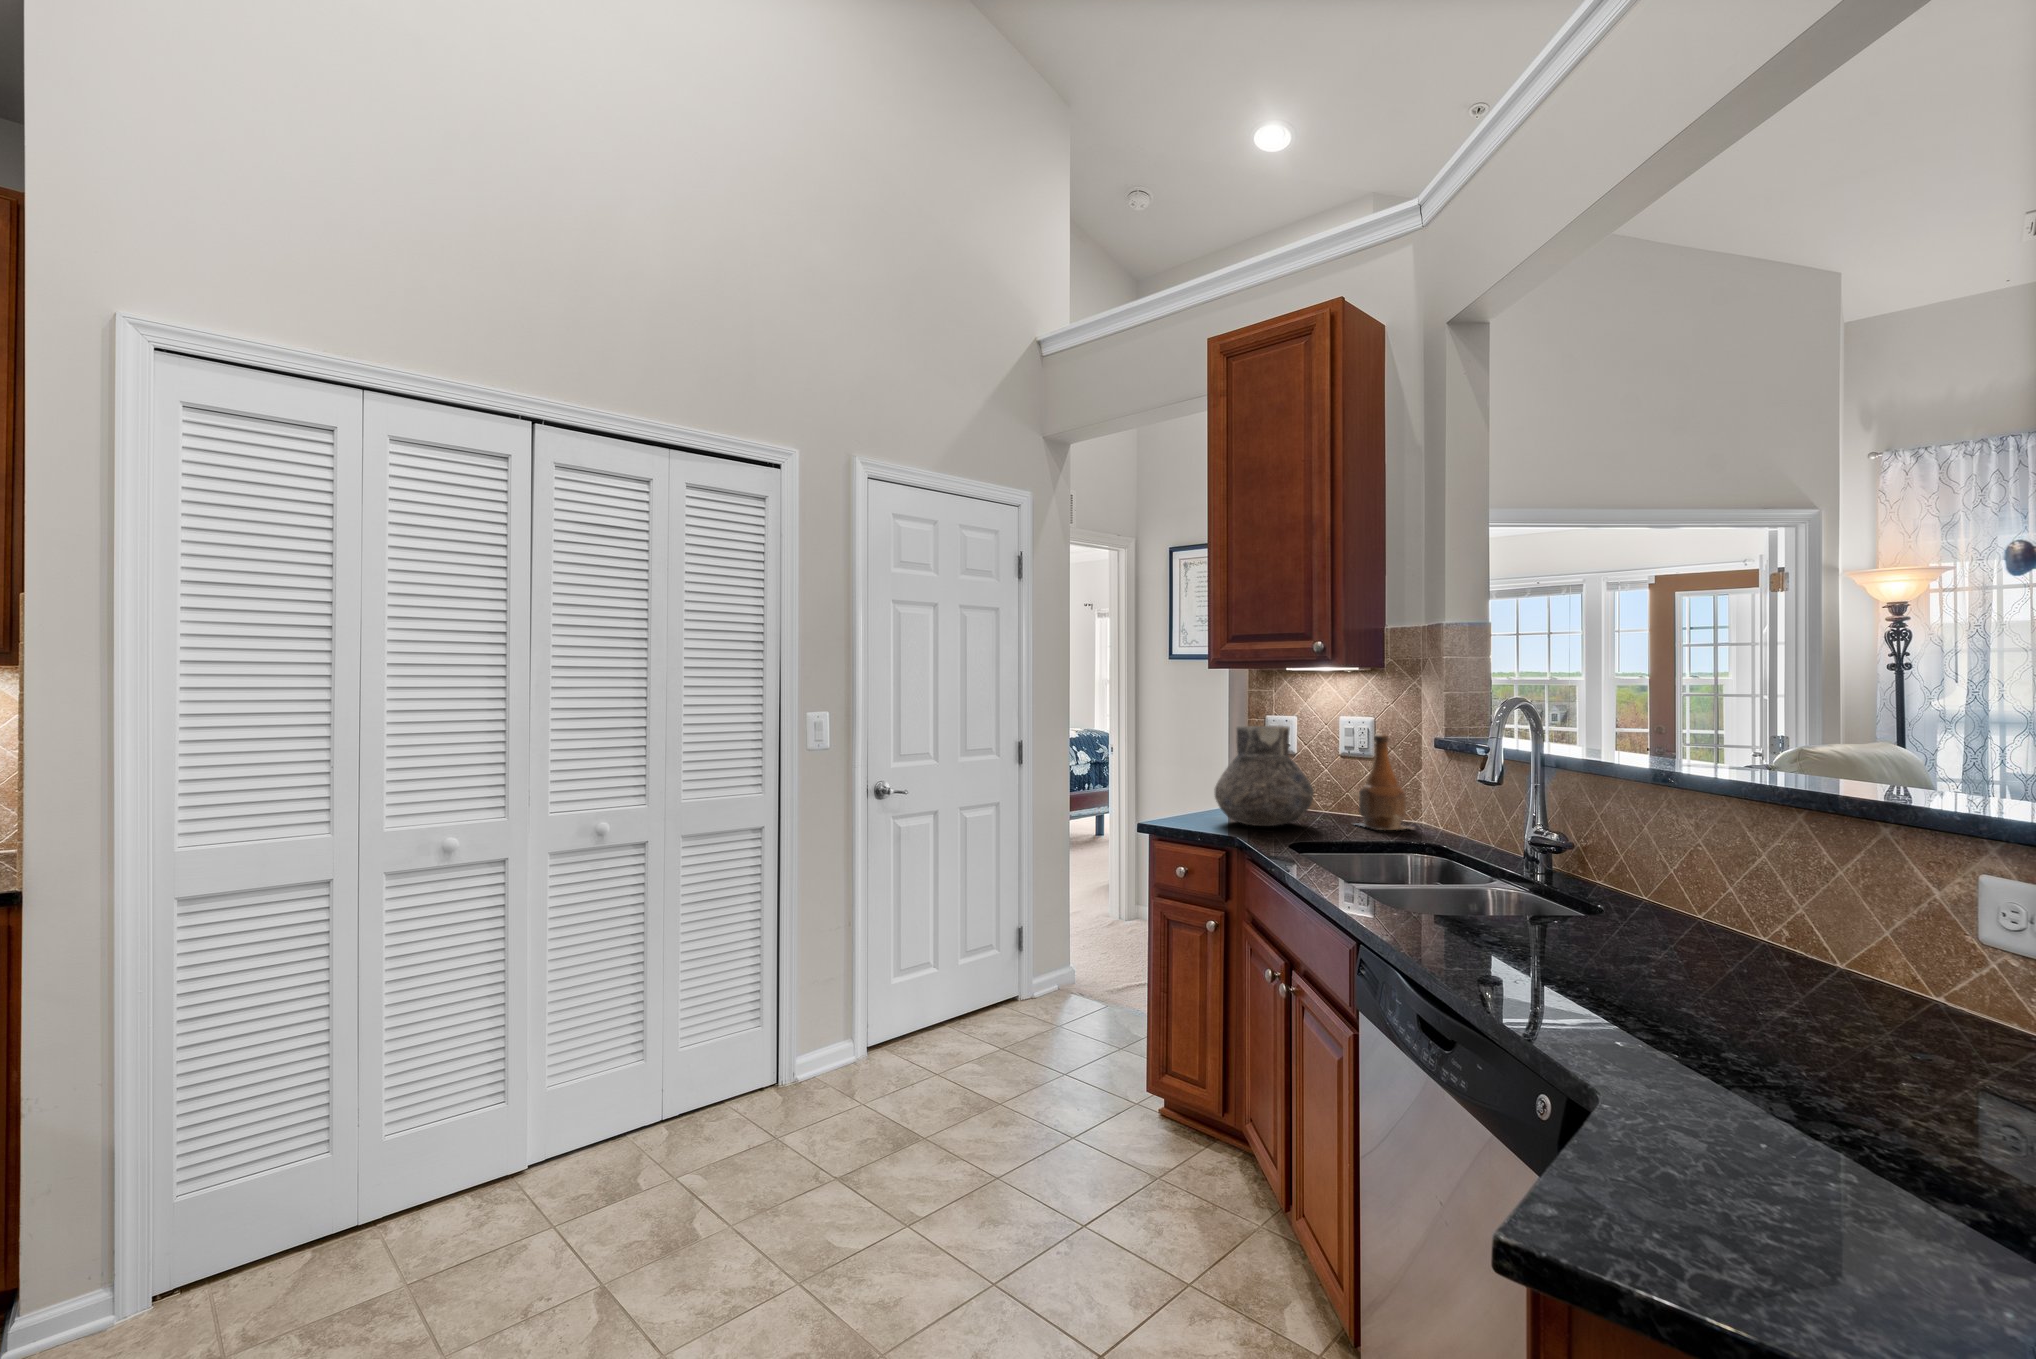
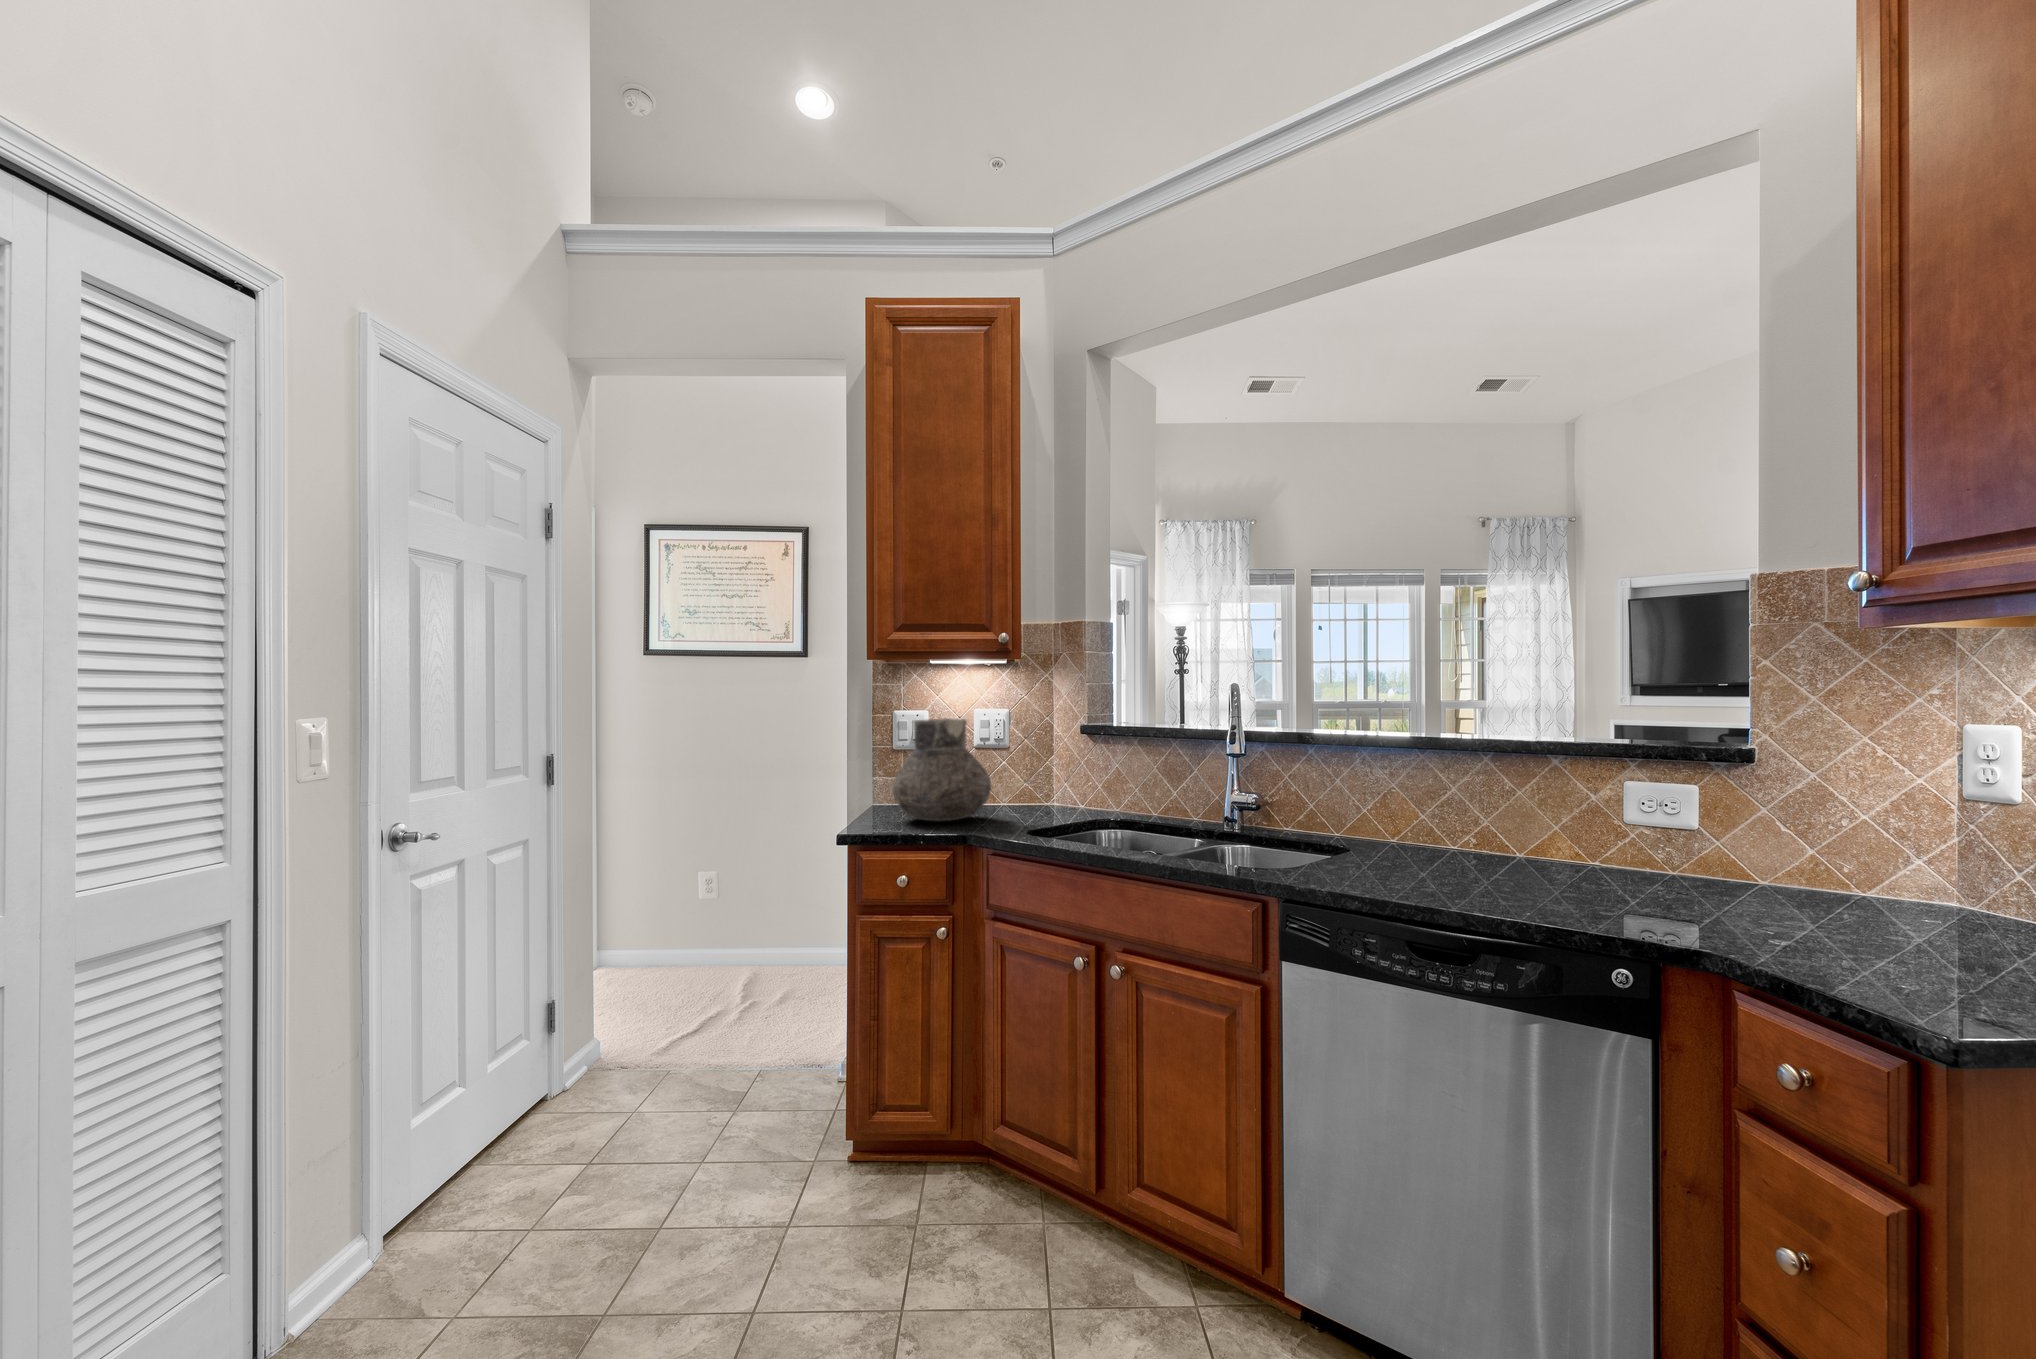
bottle: present [1356,733,1407,830] -> none [1008,723,1065,813]

